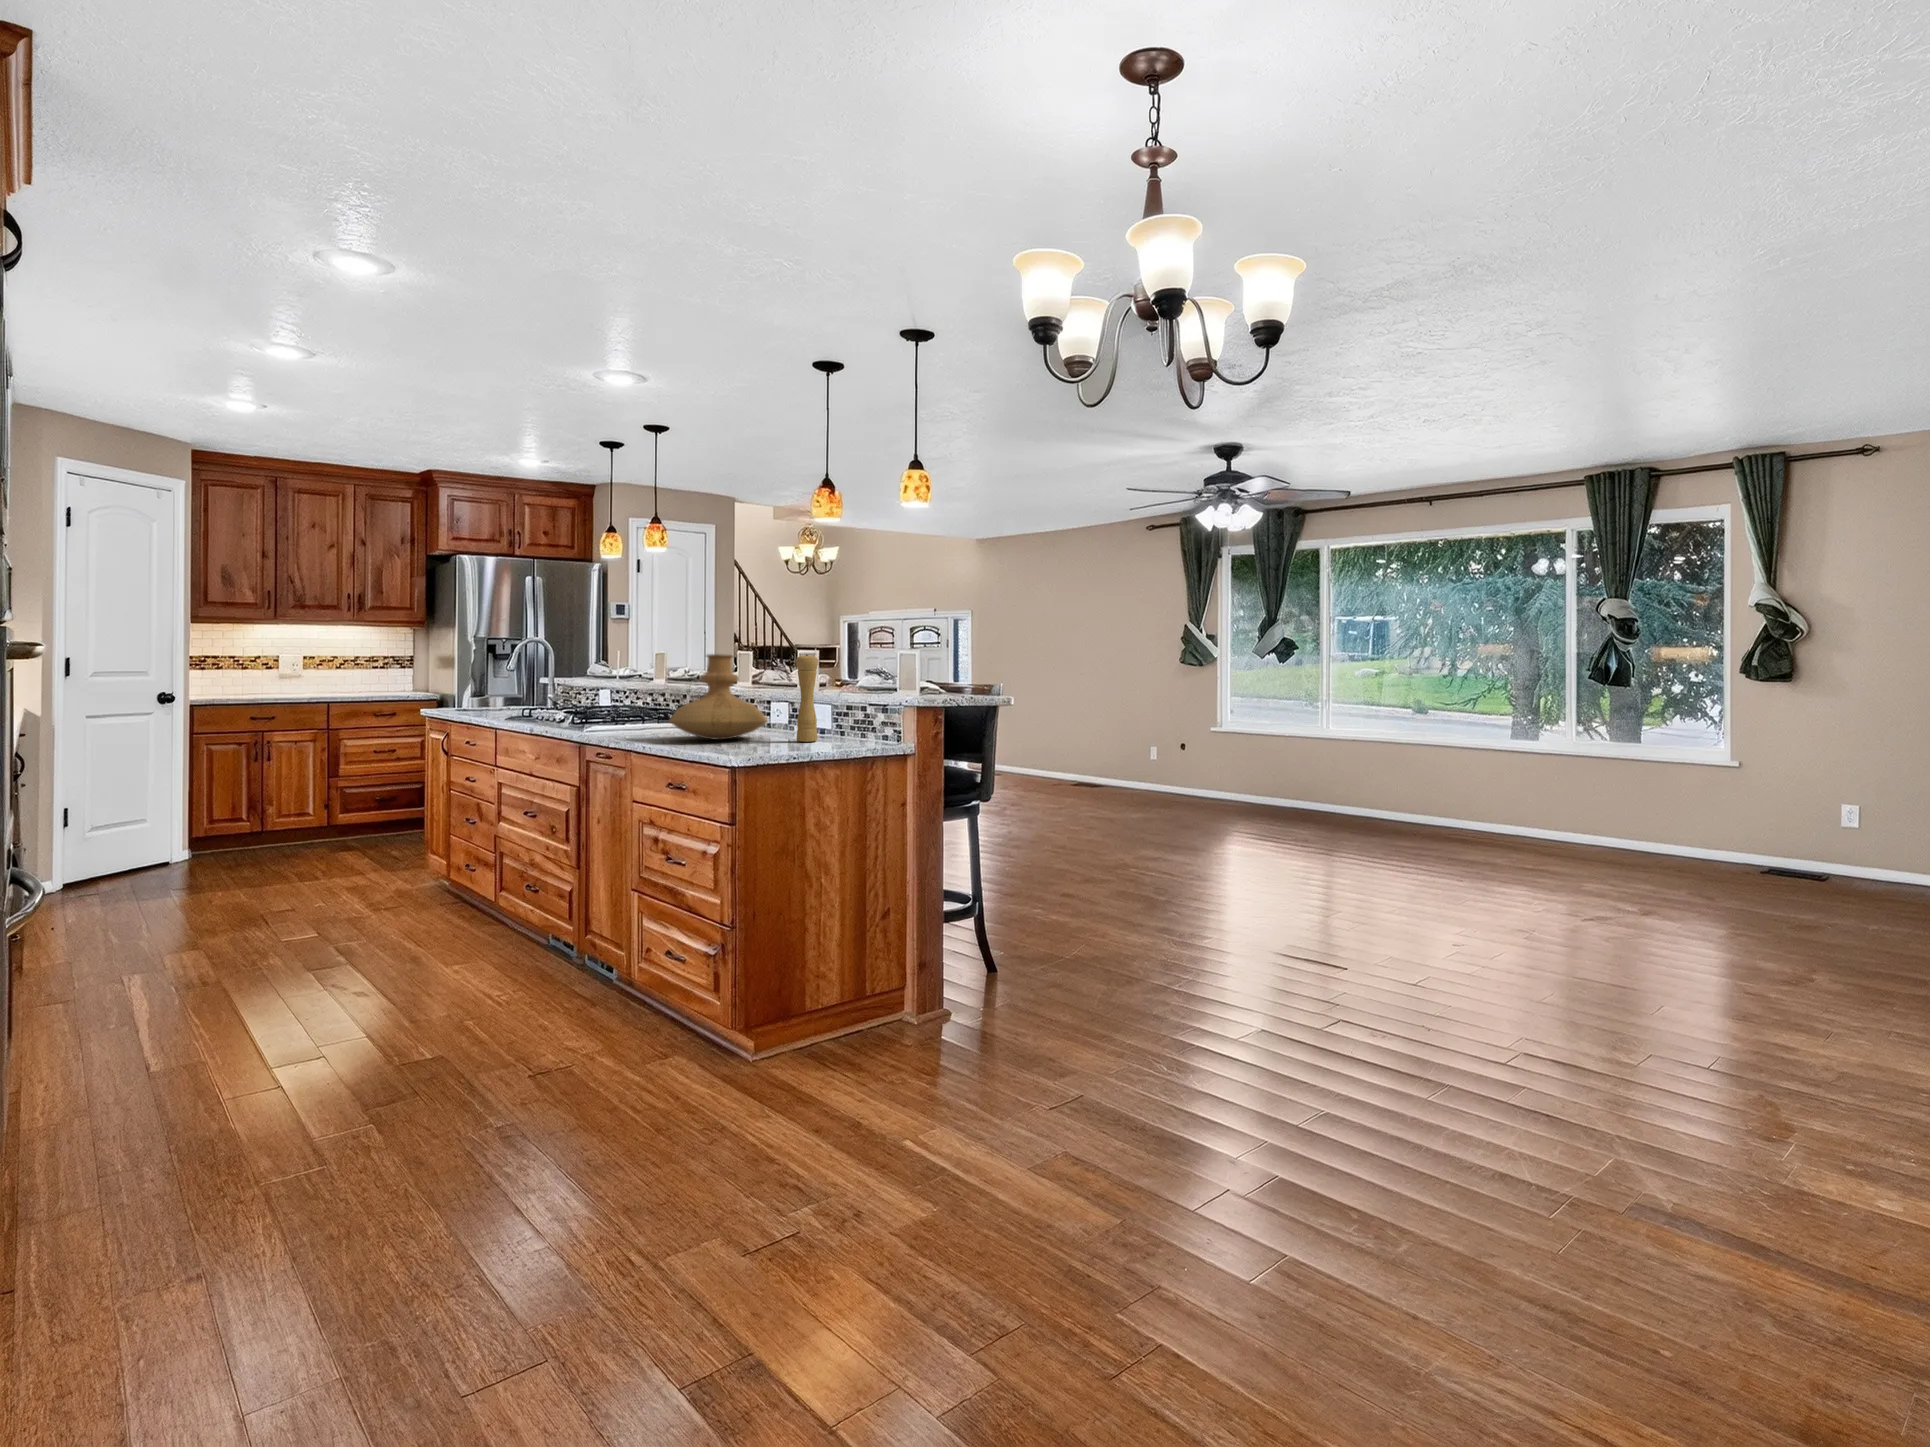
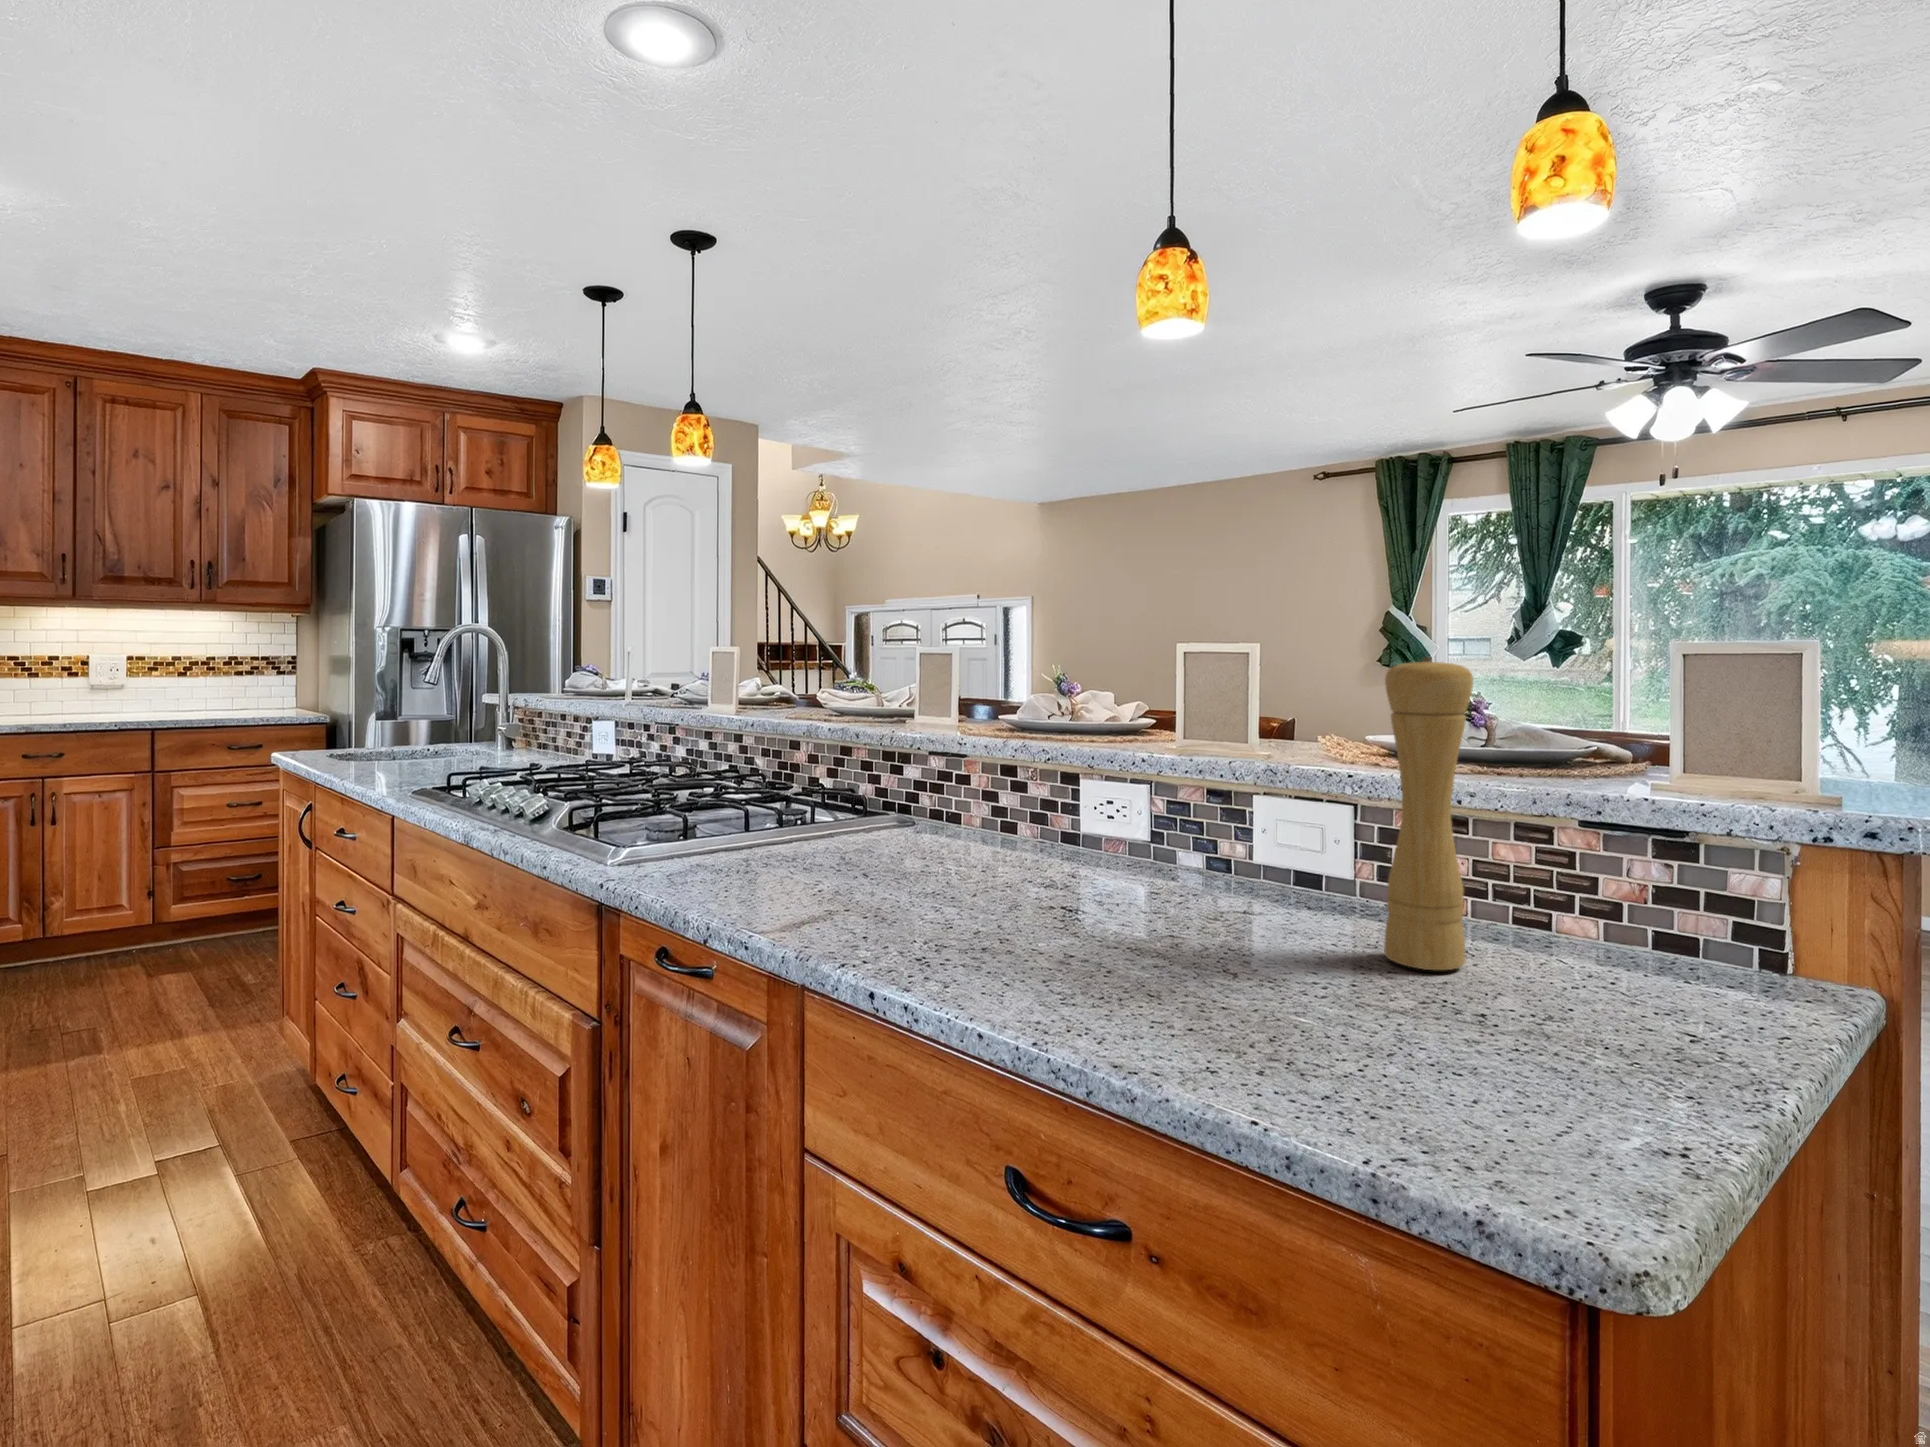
vase: present [669,654,768,740] -> none [922,657,1247,944]

